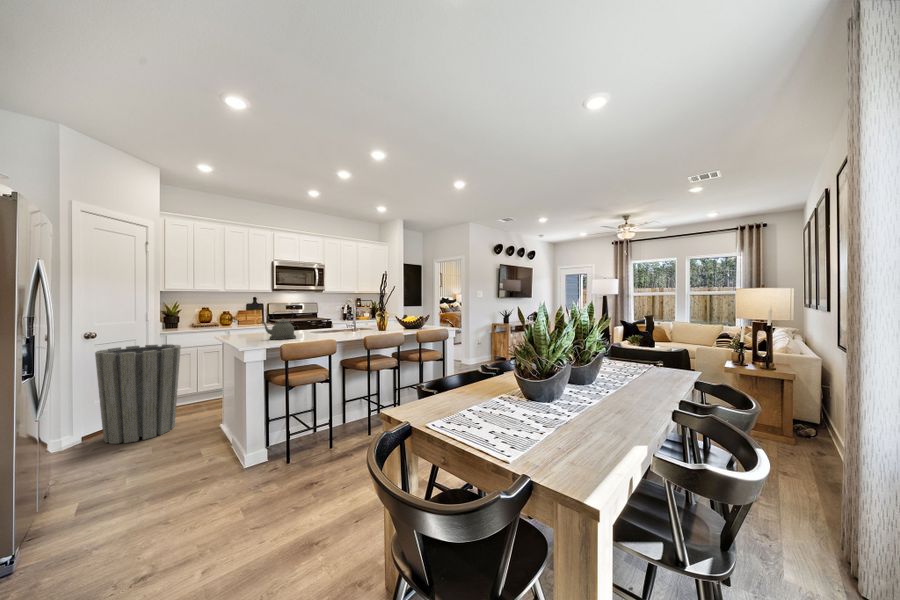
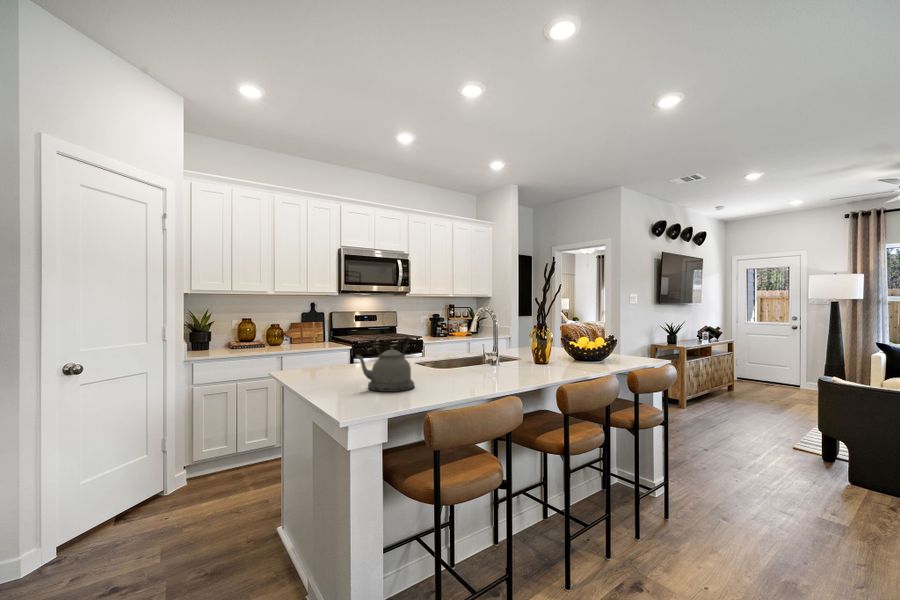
trash can: present [95,344,181,444] -> none [77,382,212,568]

